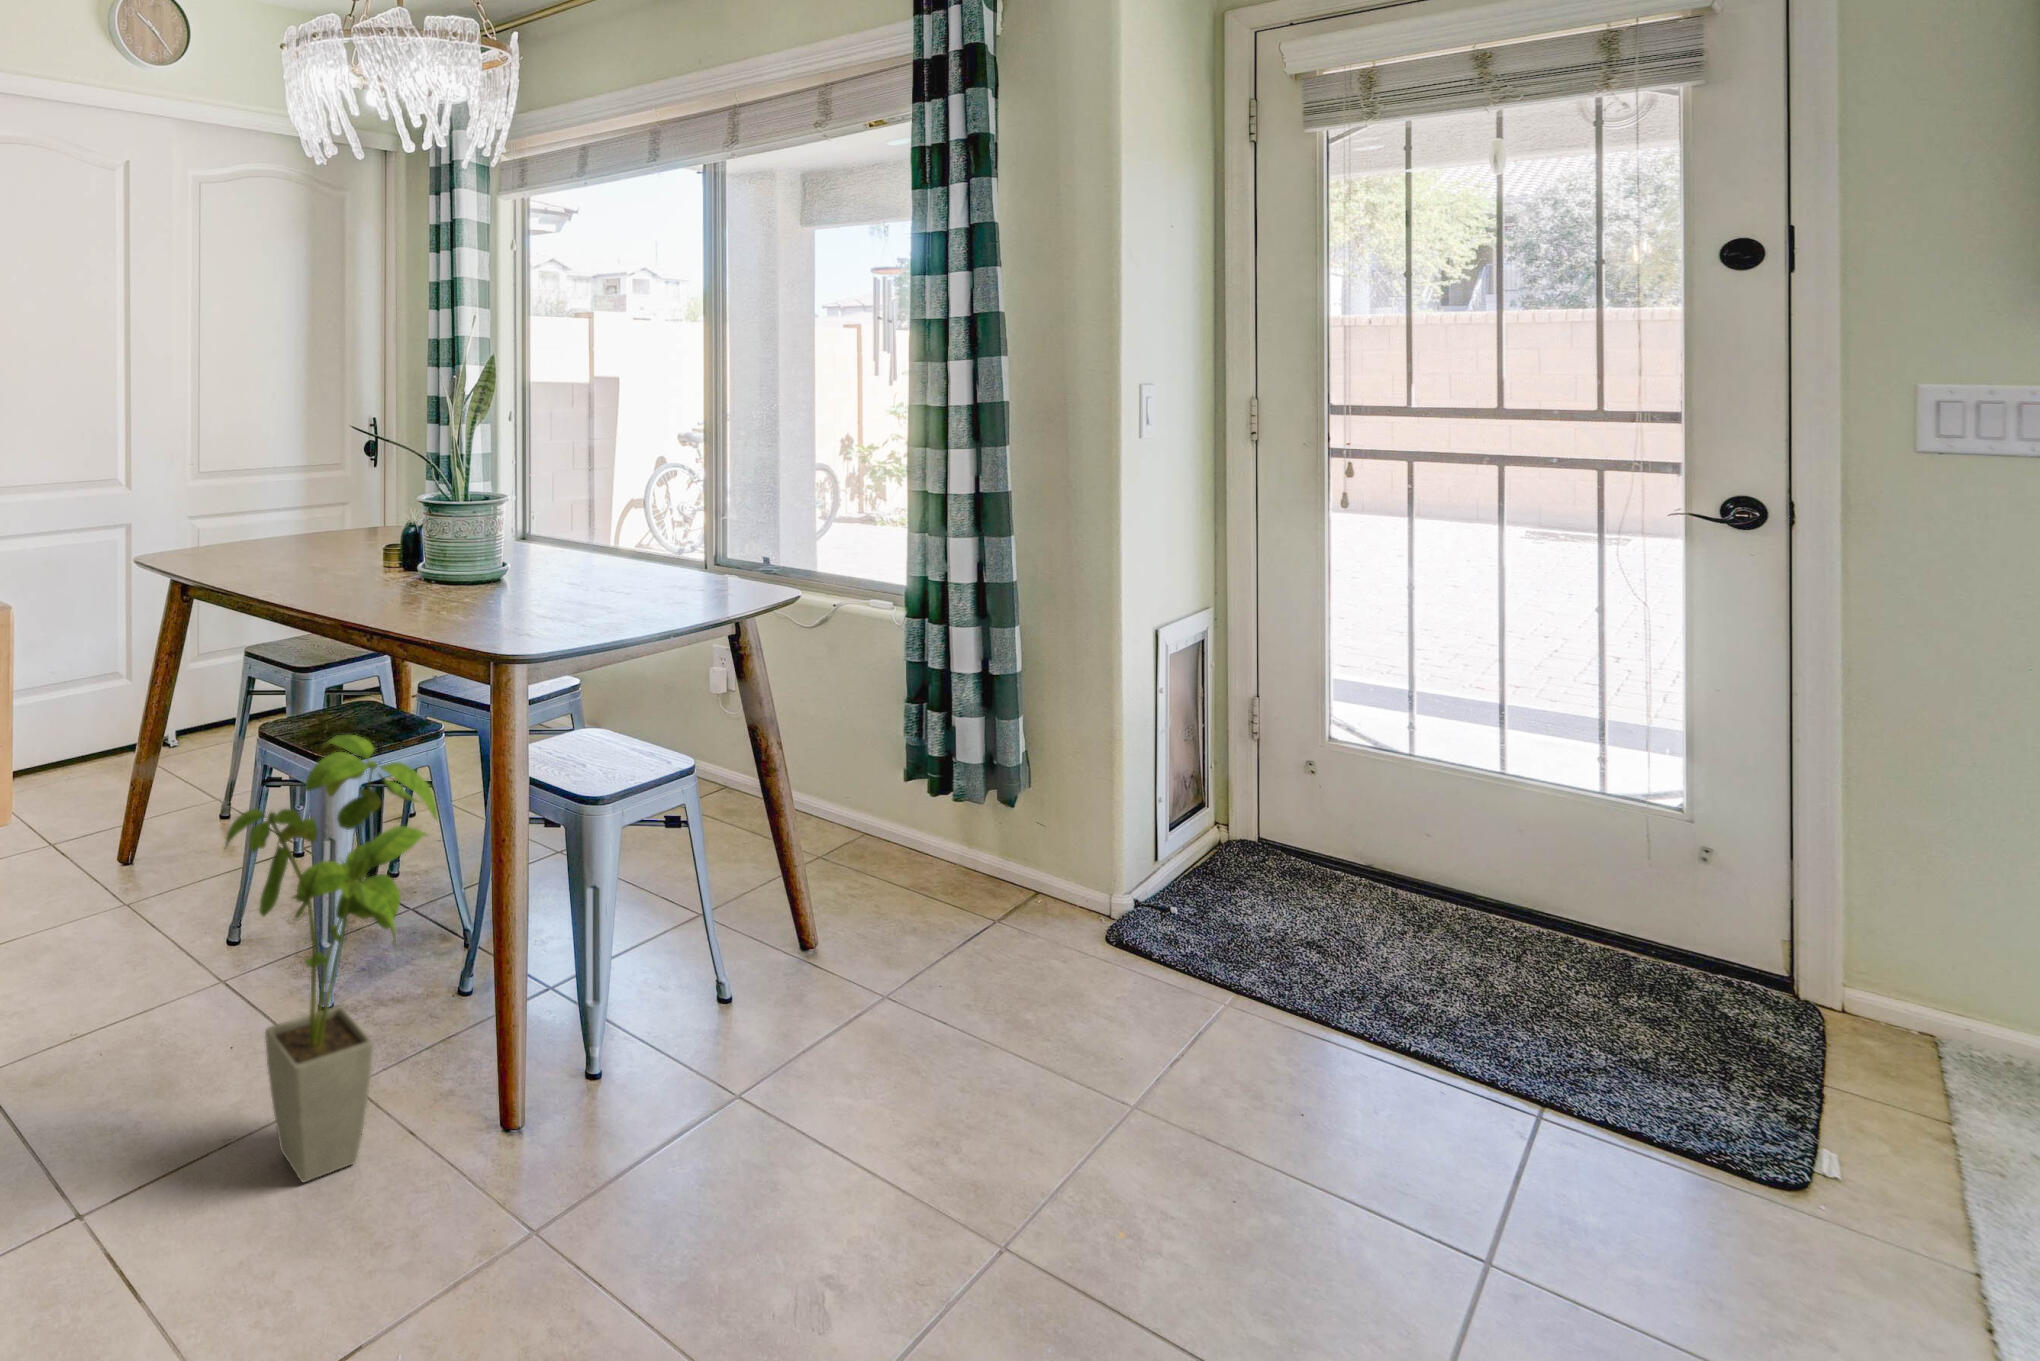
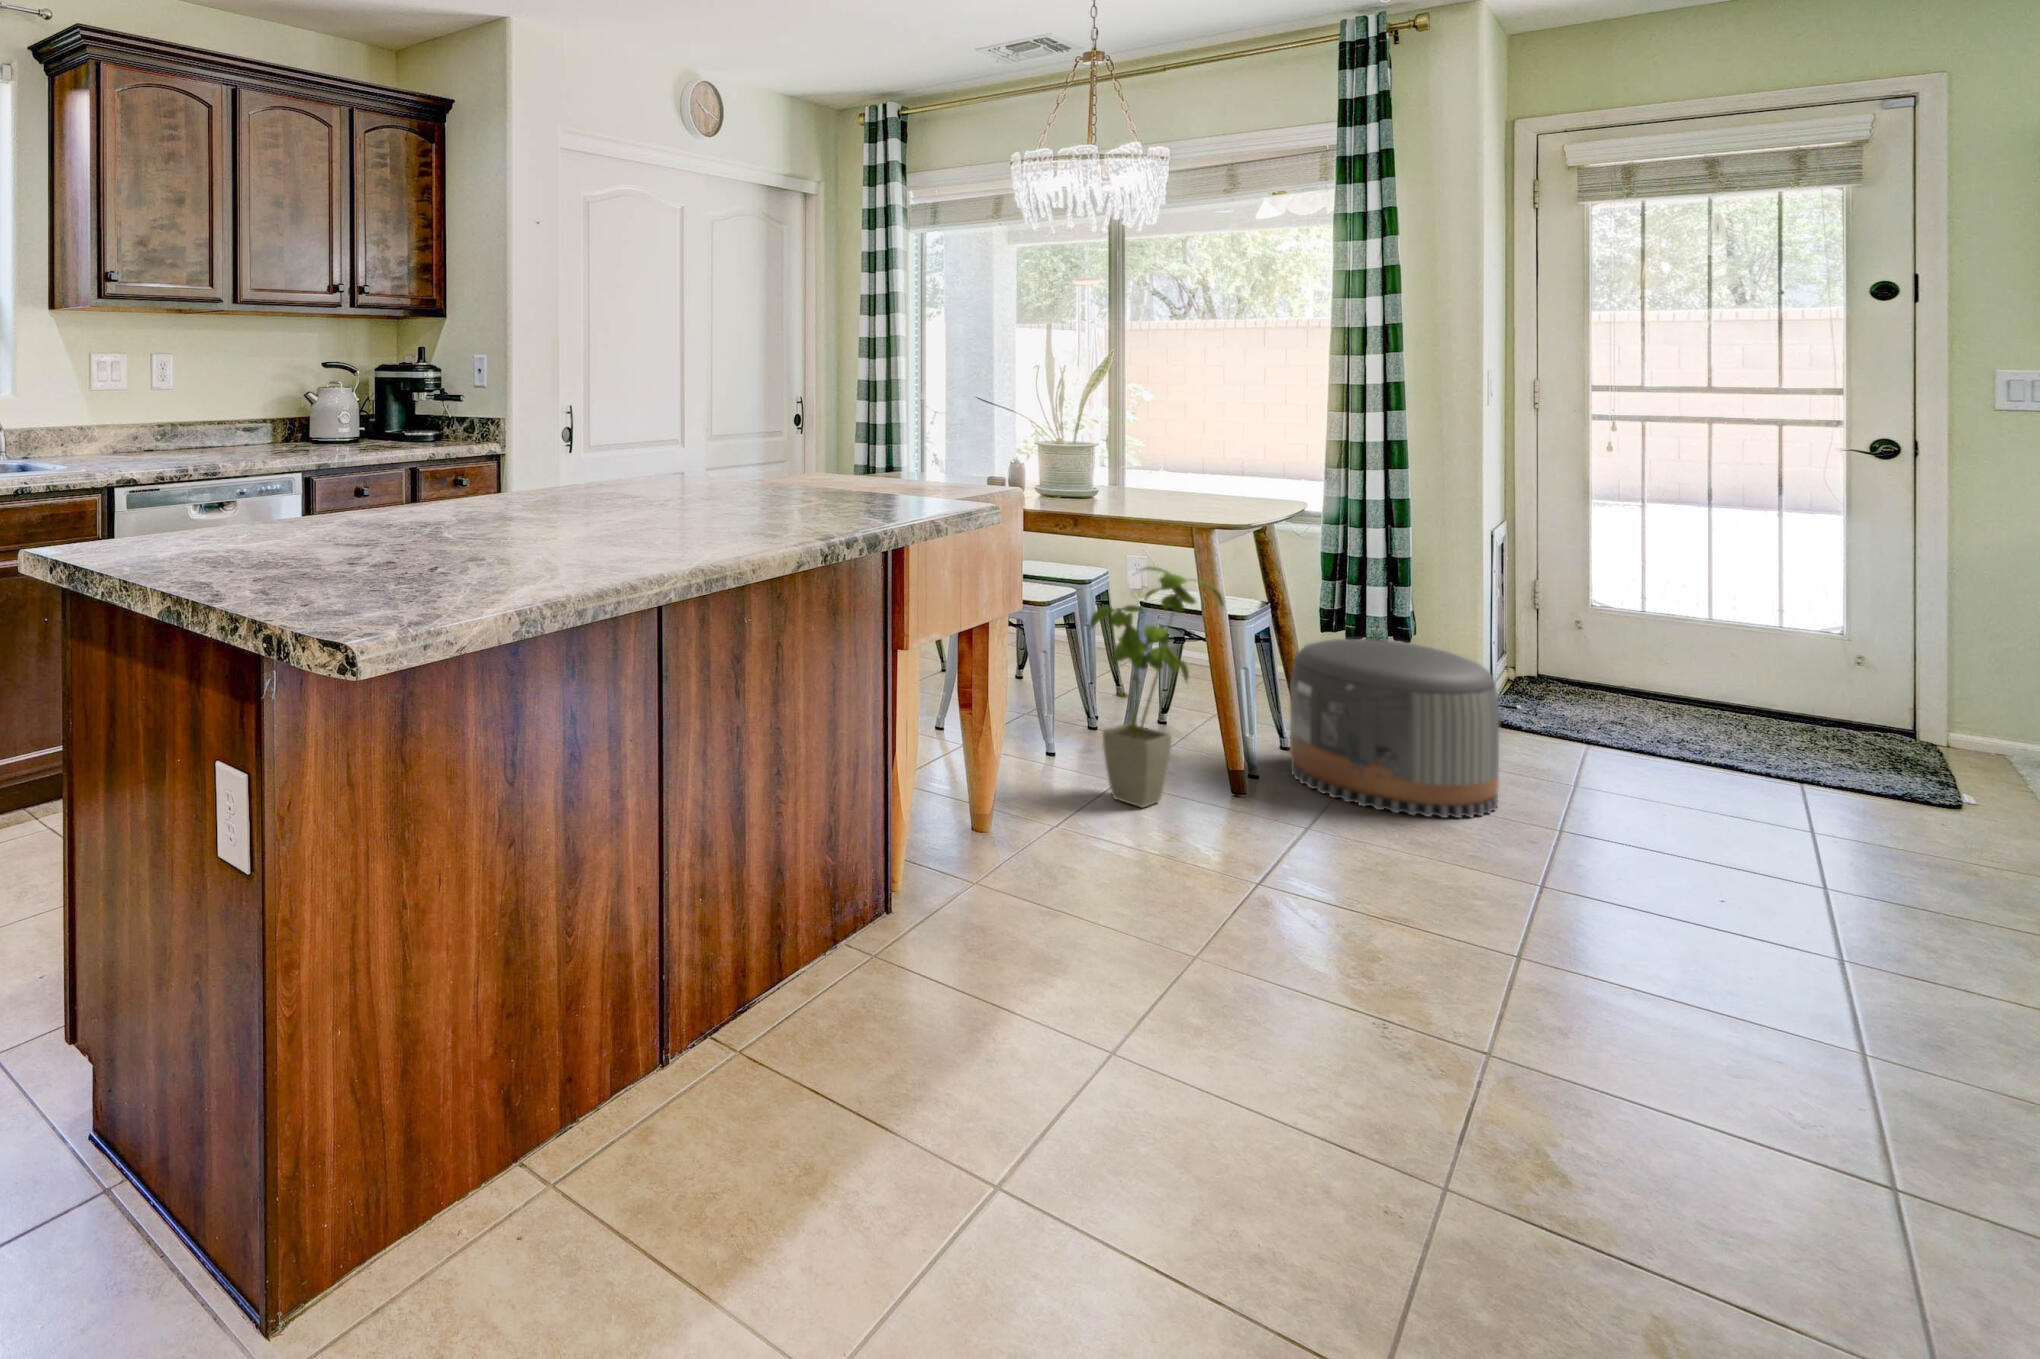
pouf: none [662,839,975,1225] -> present [1290,639,1499,818]

